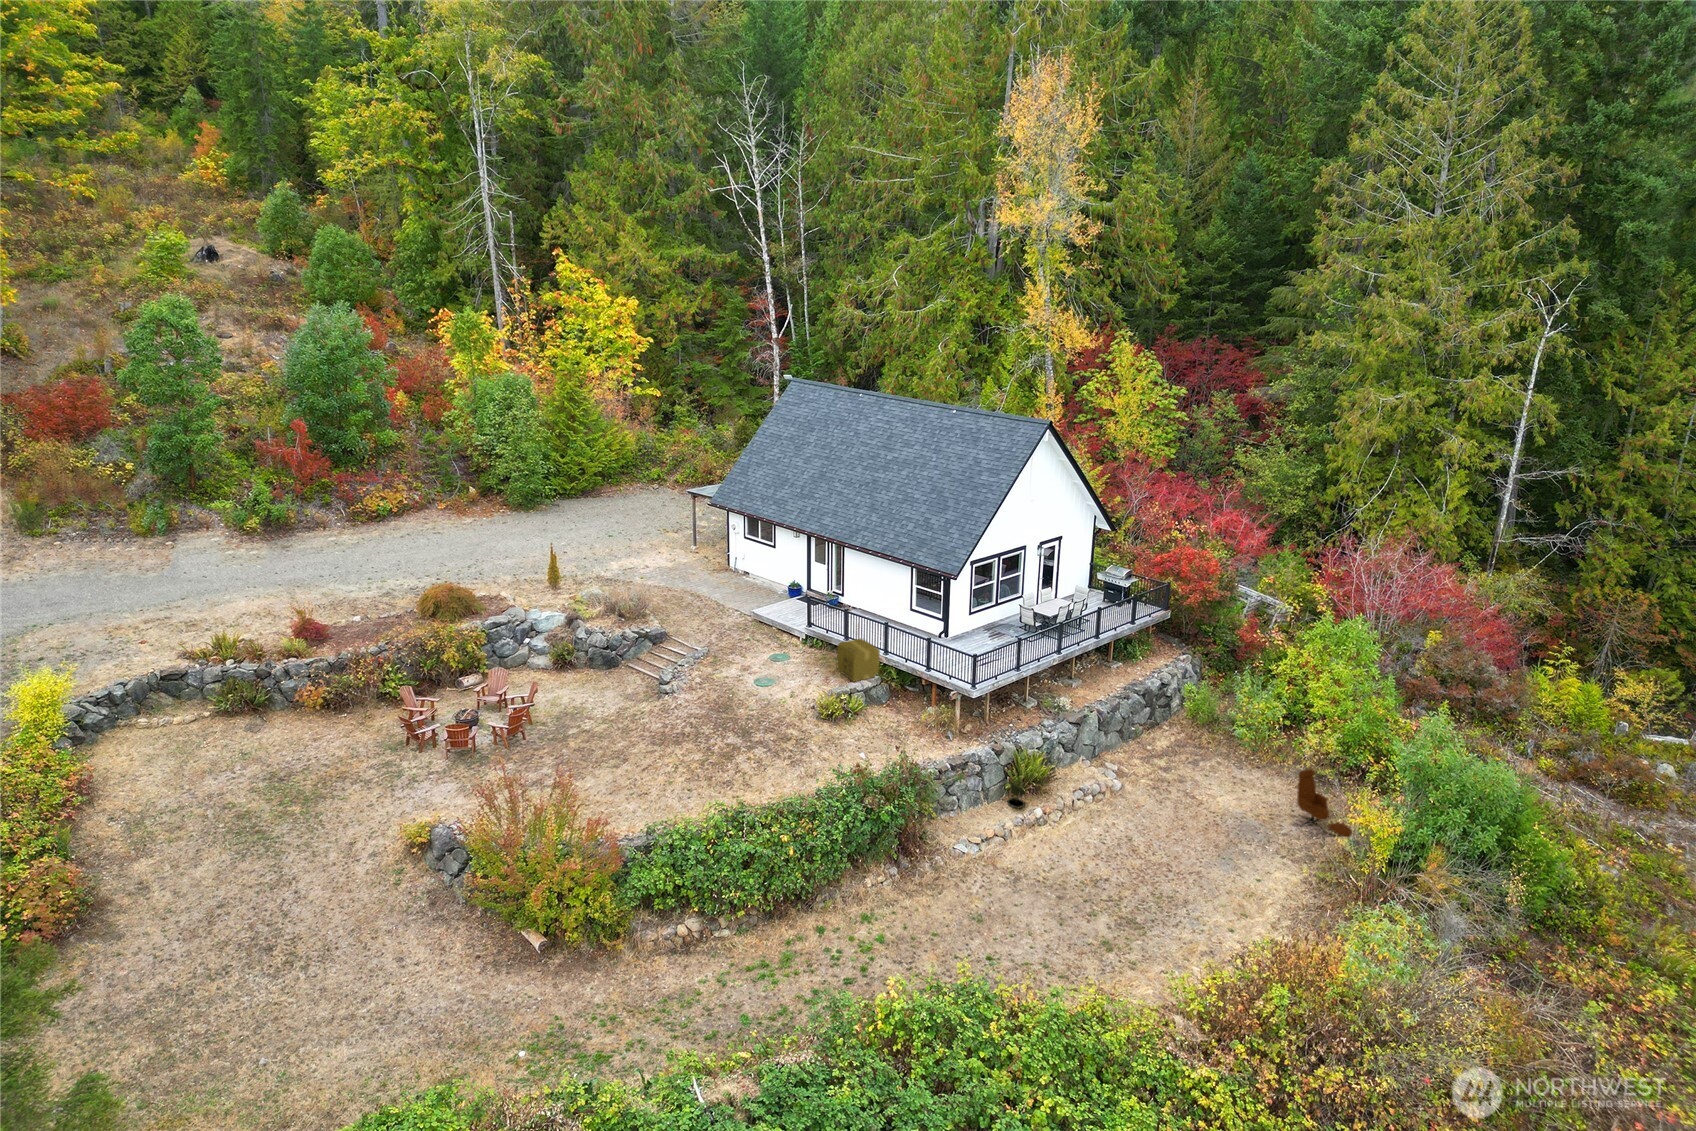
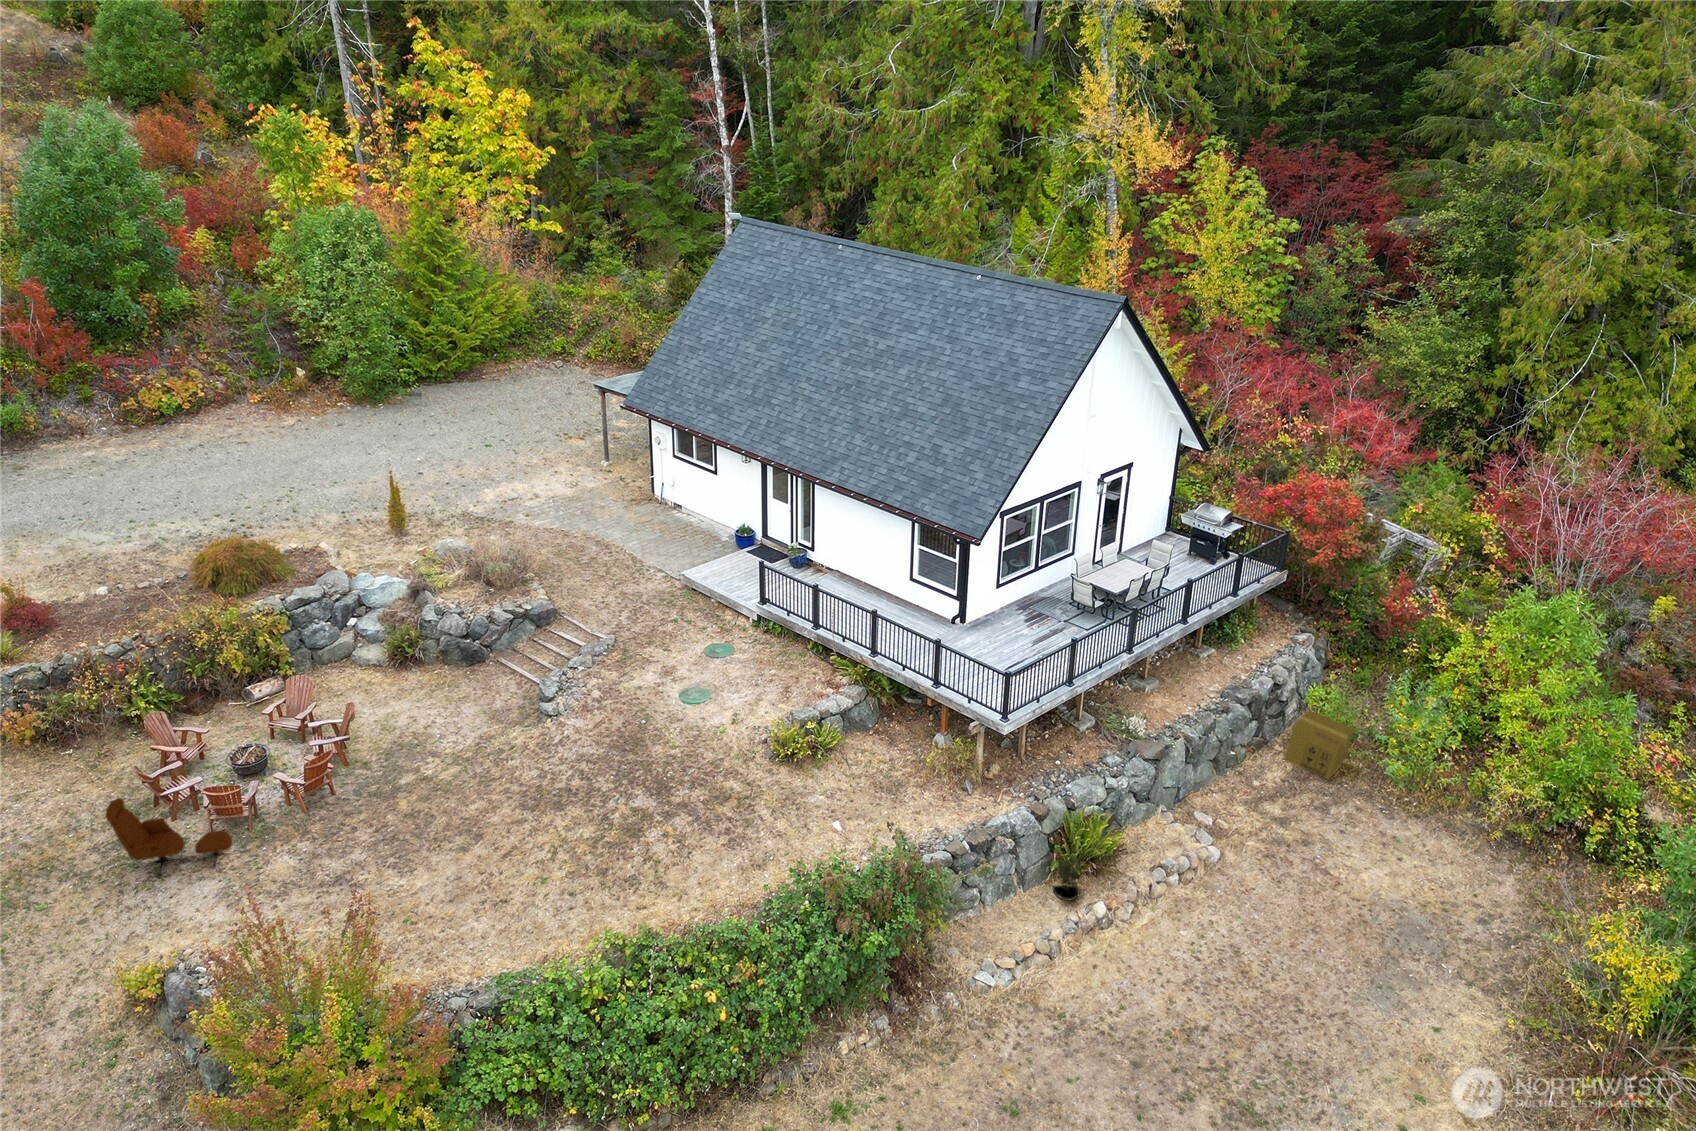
cardboard box: present [836,639,880,682] -> present [1284,710,1354,780]
lounge chair: present [1297,769,1352,837] -> present [105,798,232,880]

